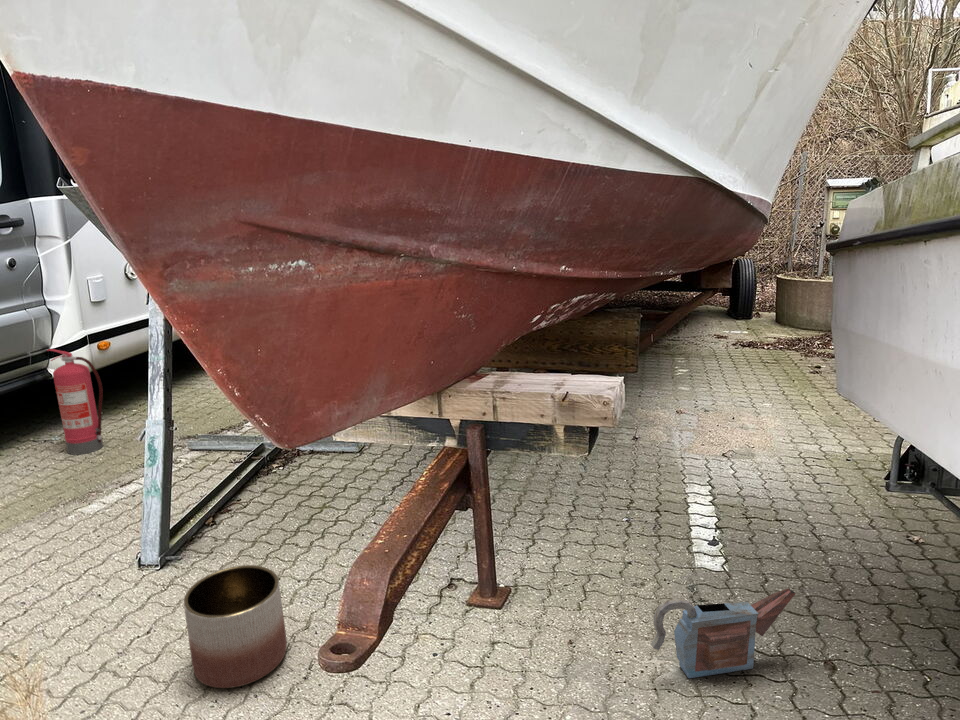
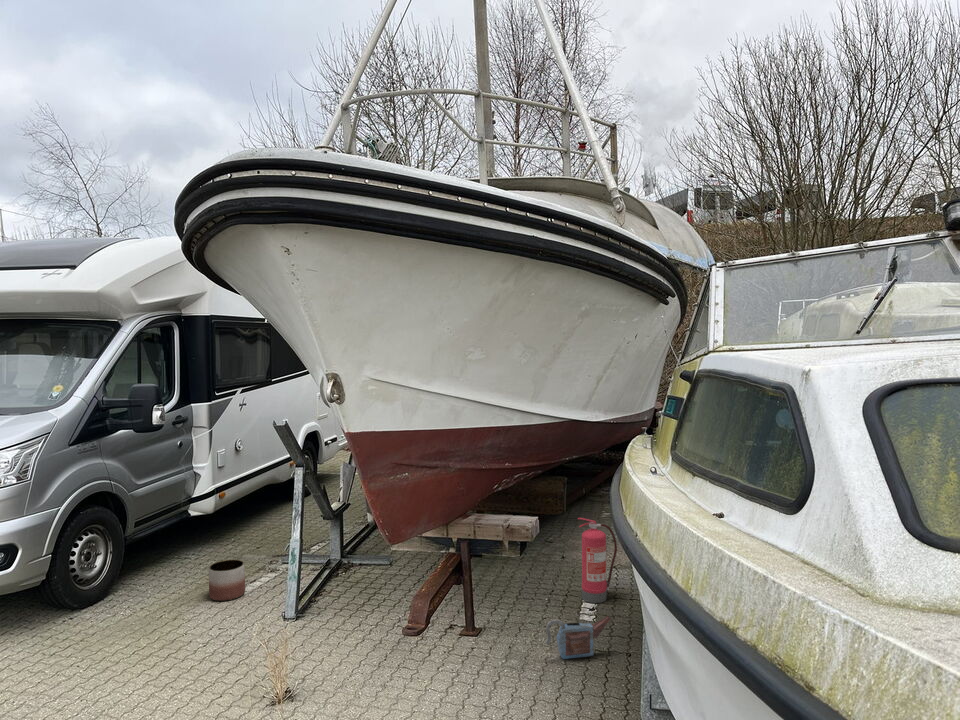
fire extinguisher: present [48,349,103,455] -> present [578,518,617,603]
planter: present [184,565,287,688] -> present [209,559,245,601]

